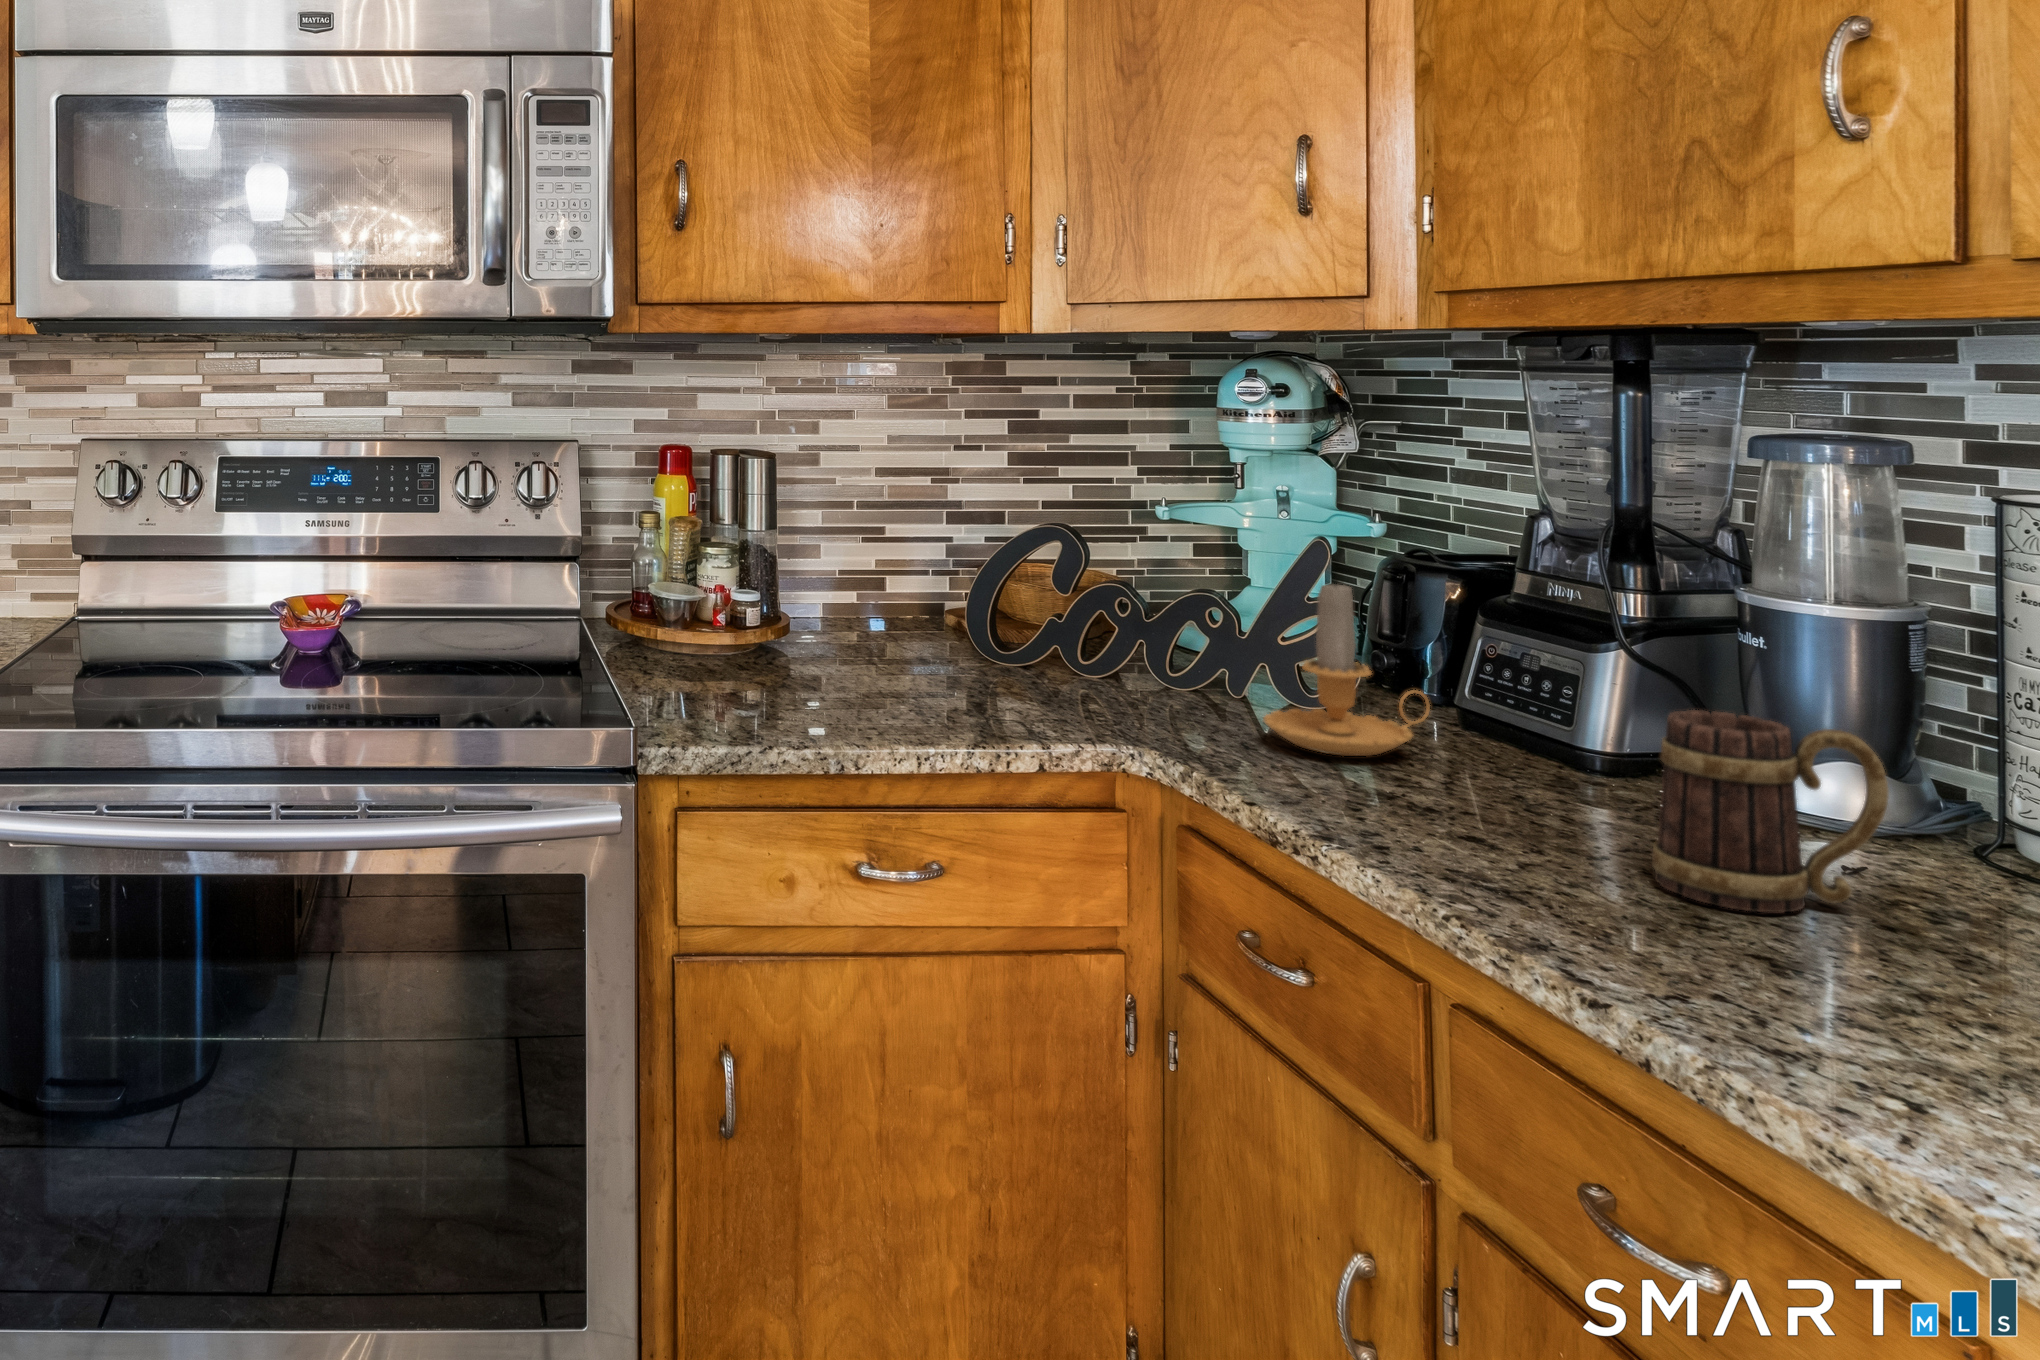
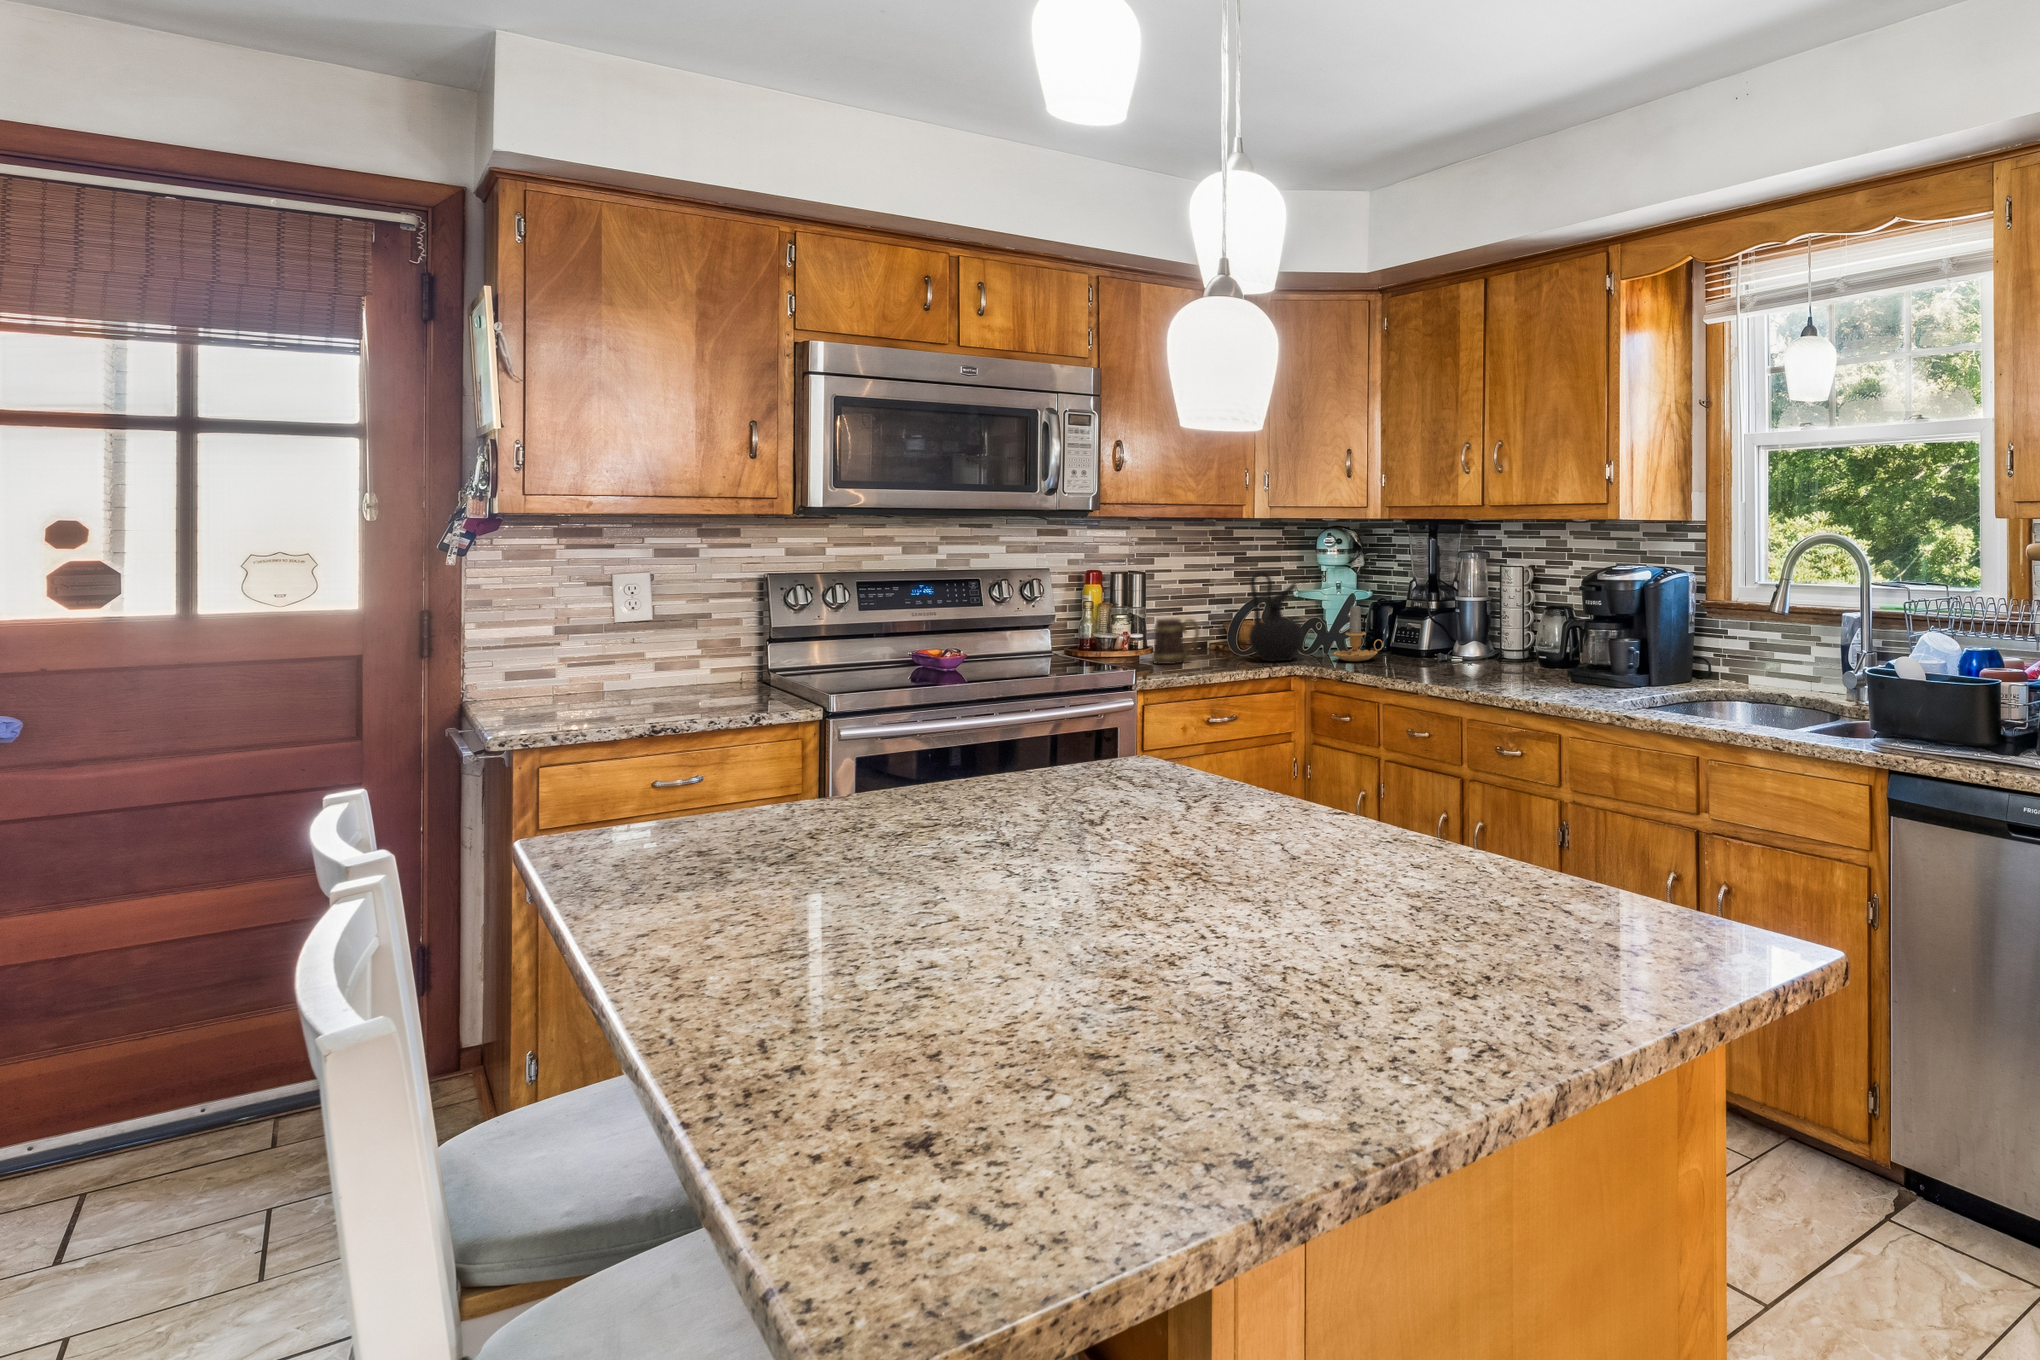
ceramic jug: none [1018,469,1173,721] -> present [1249,572,1304,662]
mug: present [1652,710,1889,913] -> present [1152,619,1199,664]

